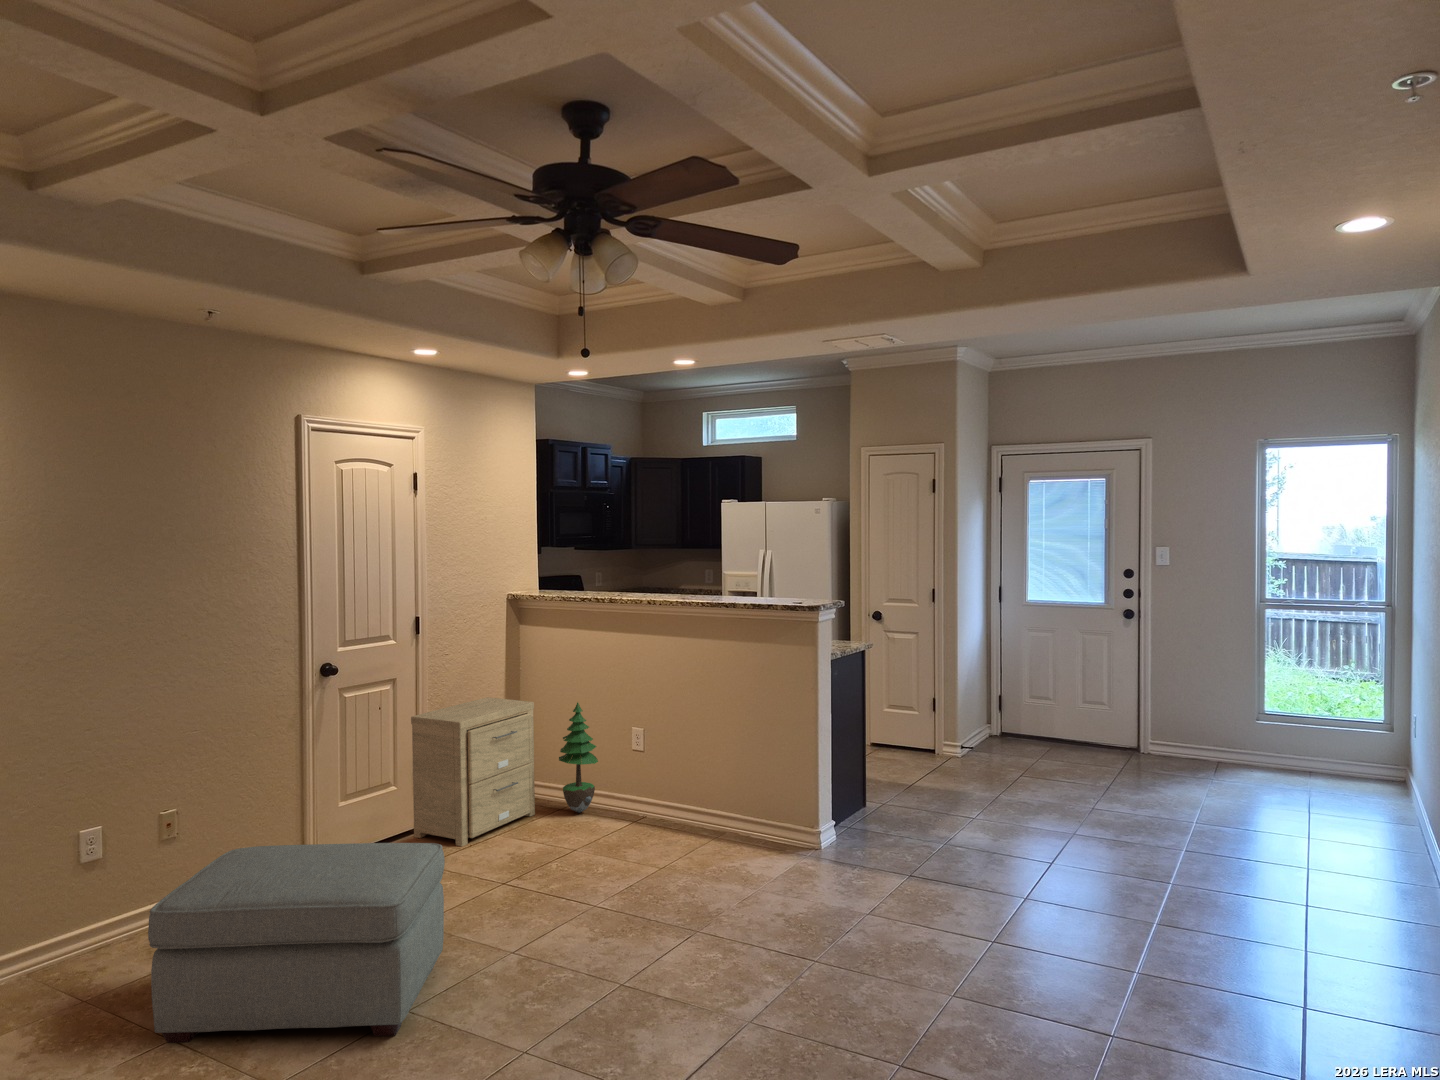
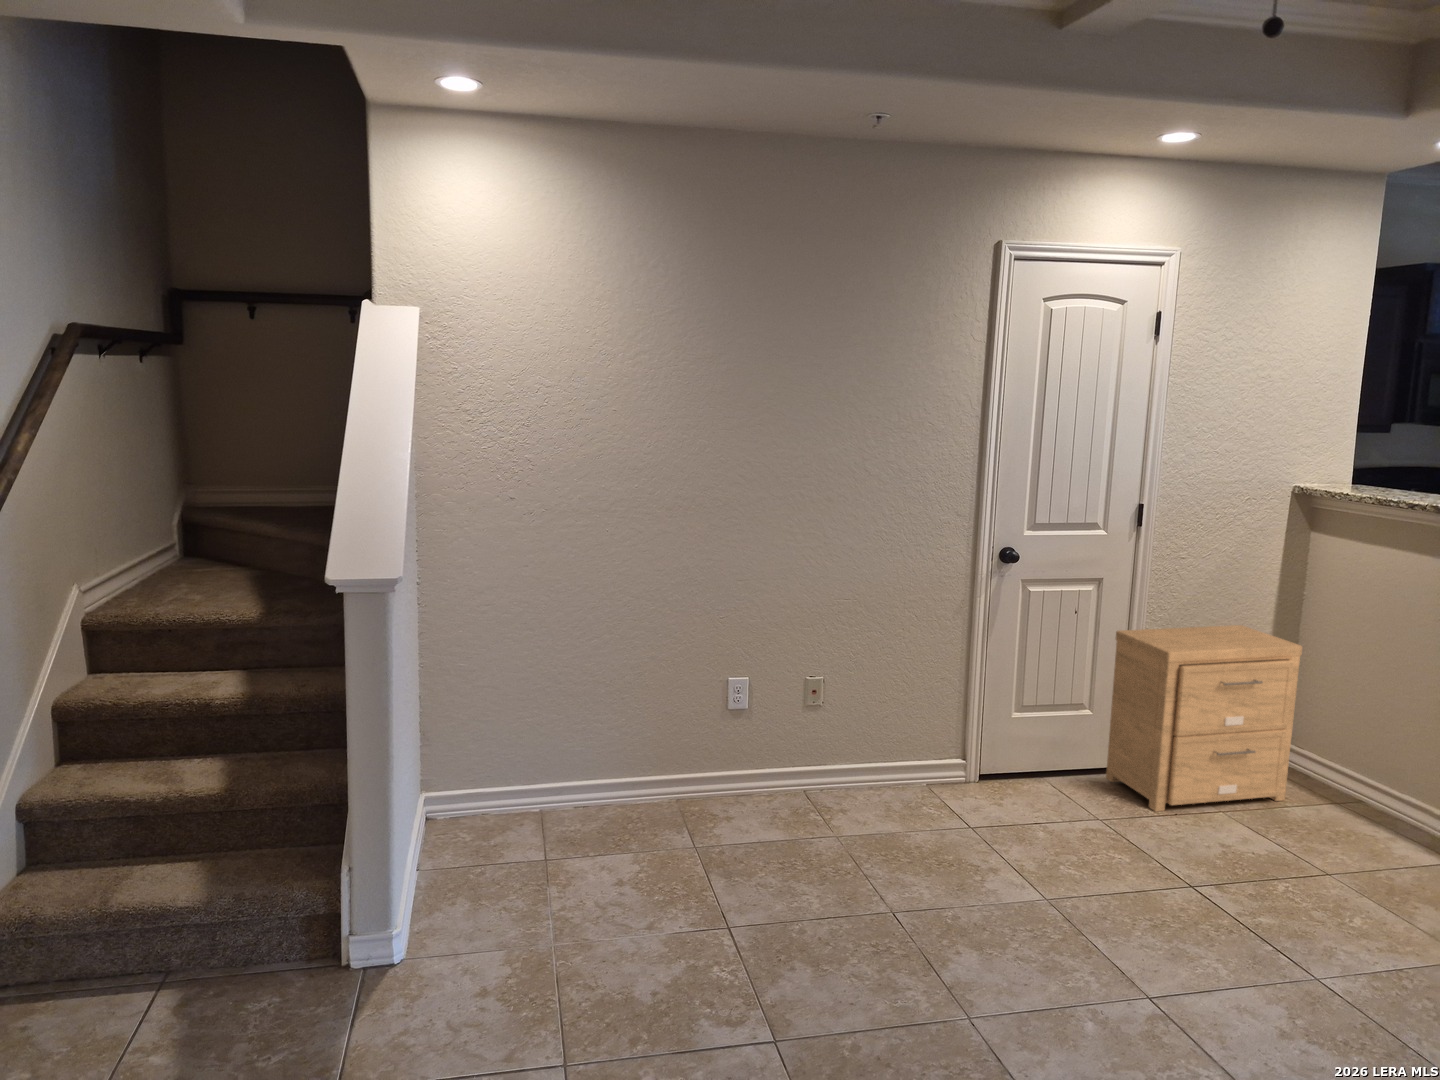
potted tree: present [559,702,598,813] -> none [1329,660,1400,821]
ottoman: present [148,843,445,1043] -> none [709,739,1039,1027]

